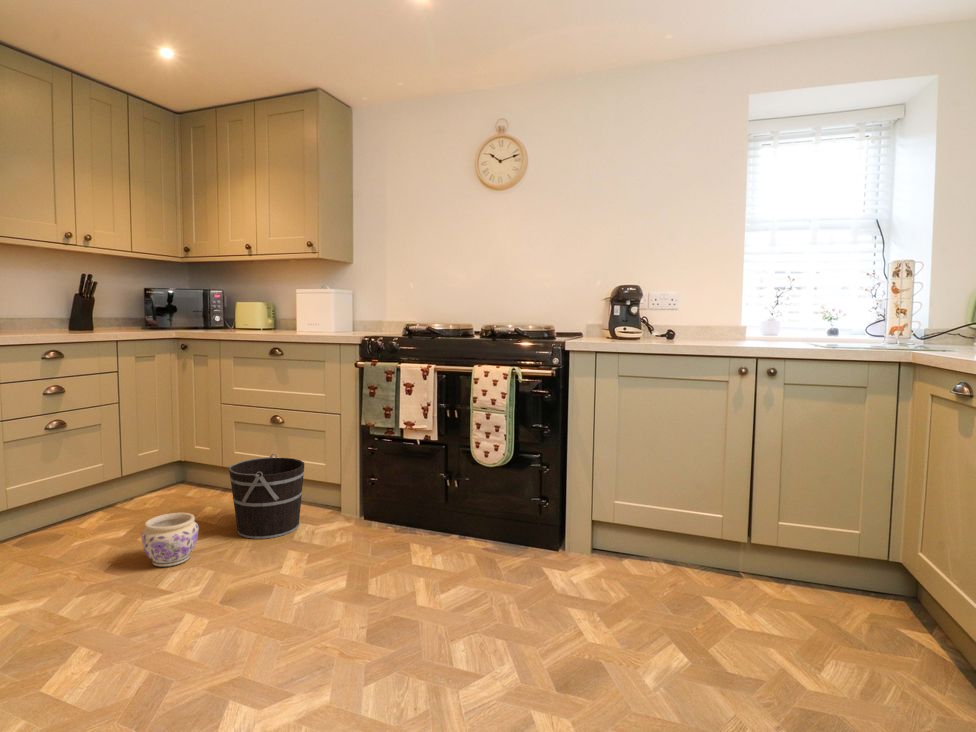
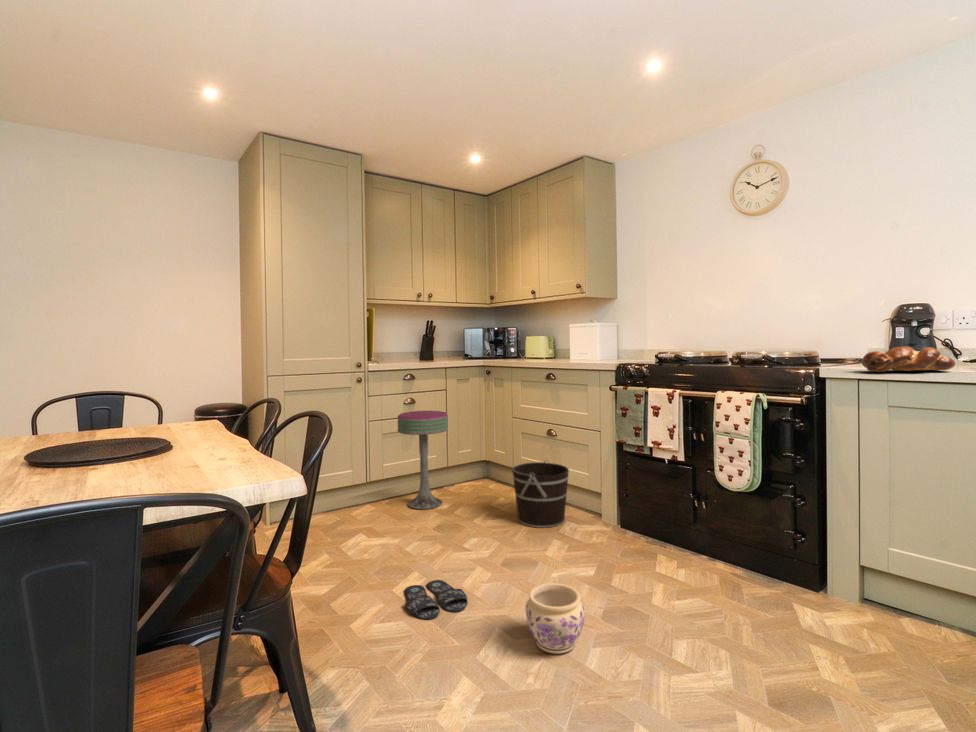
bread loaf: none [599,322,663,345] -> present [861,346,955,372]
bar stool: none [35,400,126,542] -> present [397,411,448,509]
planter: present [141,513,199,567] -> present [526,583,585,655]
slippers: none [75,634,184,697] -> present [405,580,467,620]

